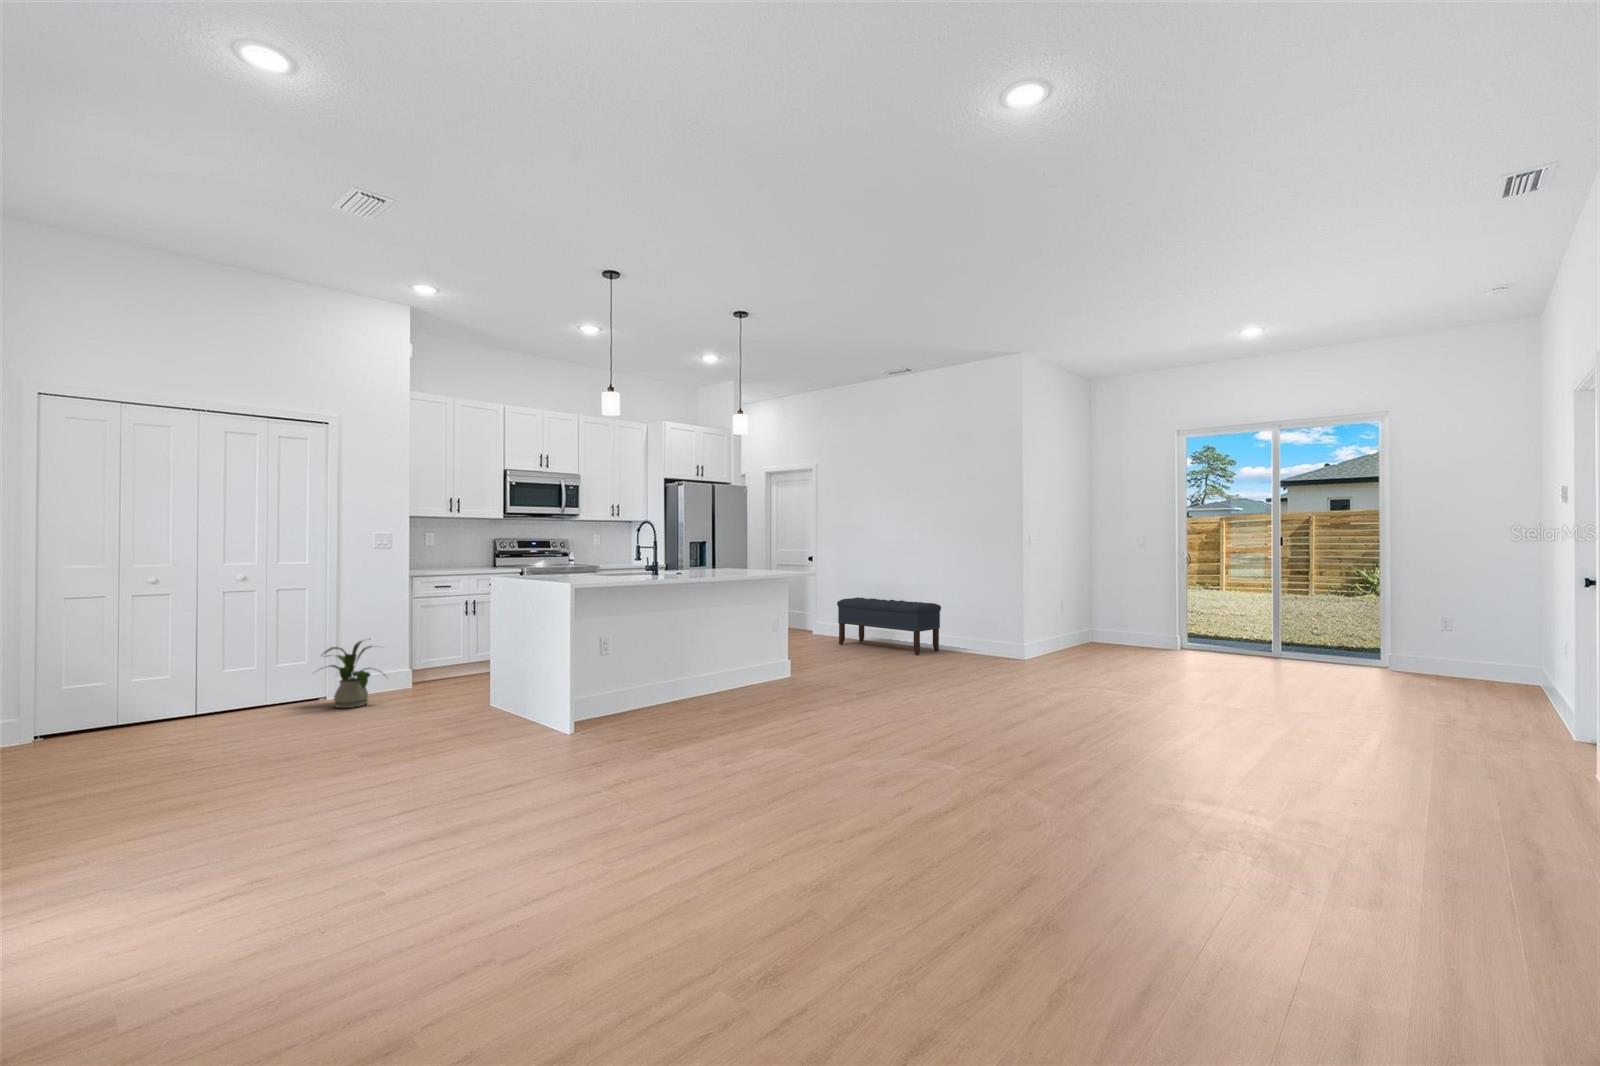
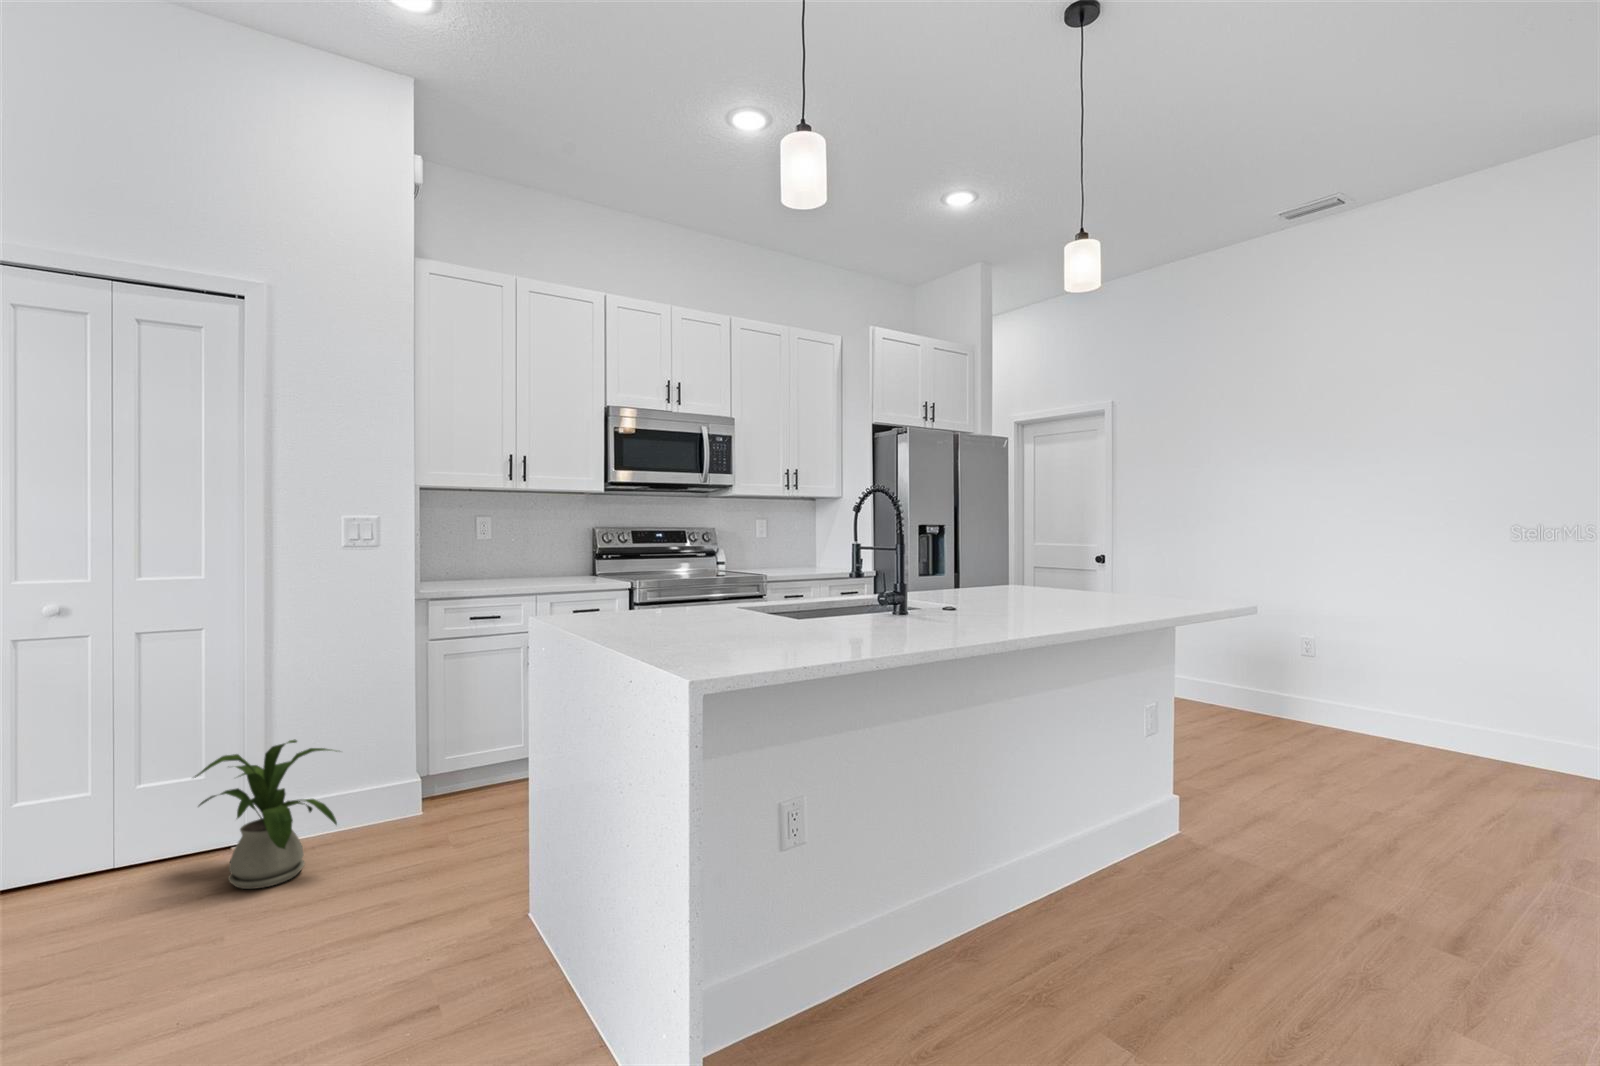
bench: present [837,597,941,655] -> none [1196,631,1447,761]

